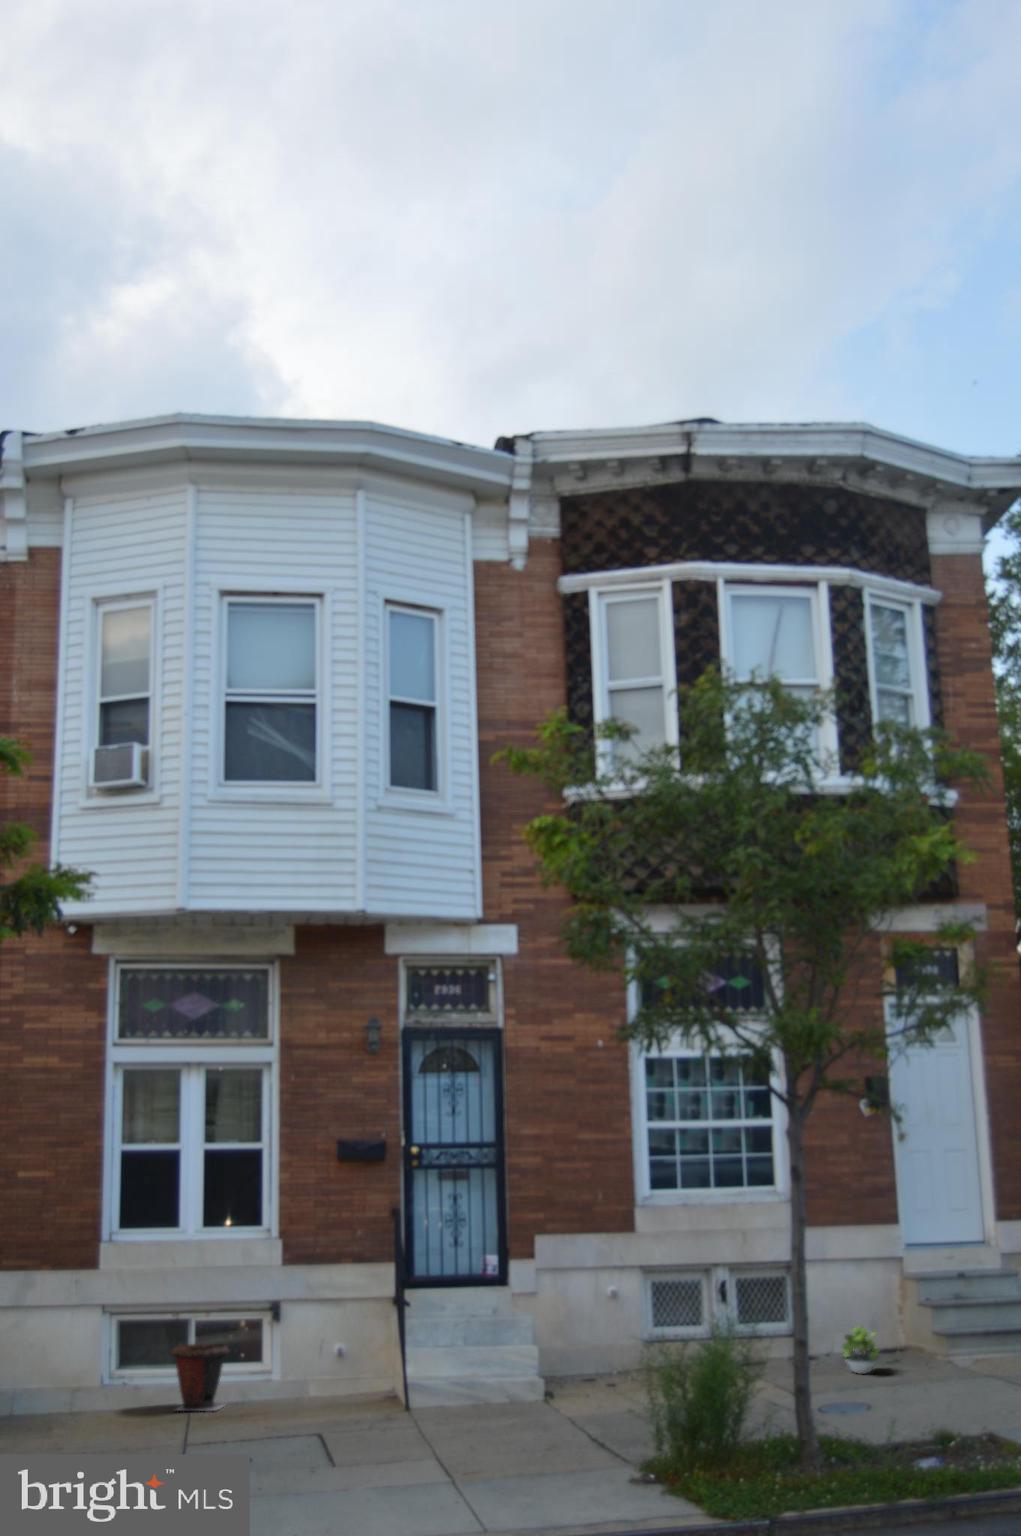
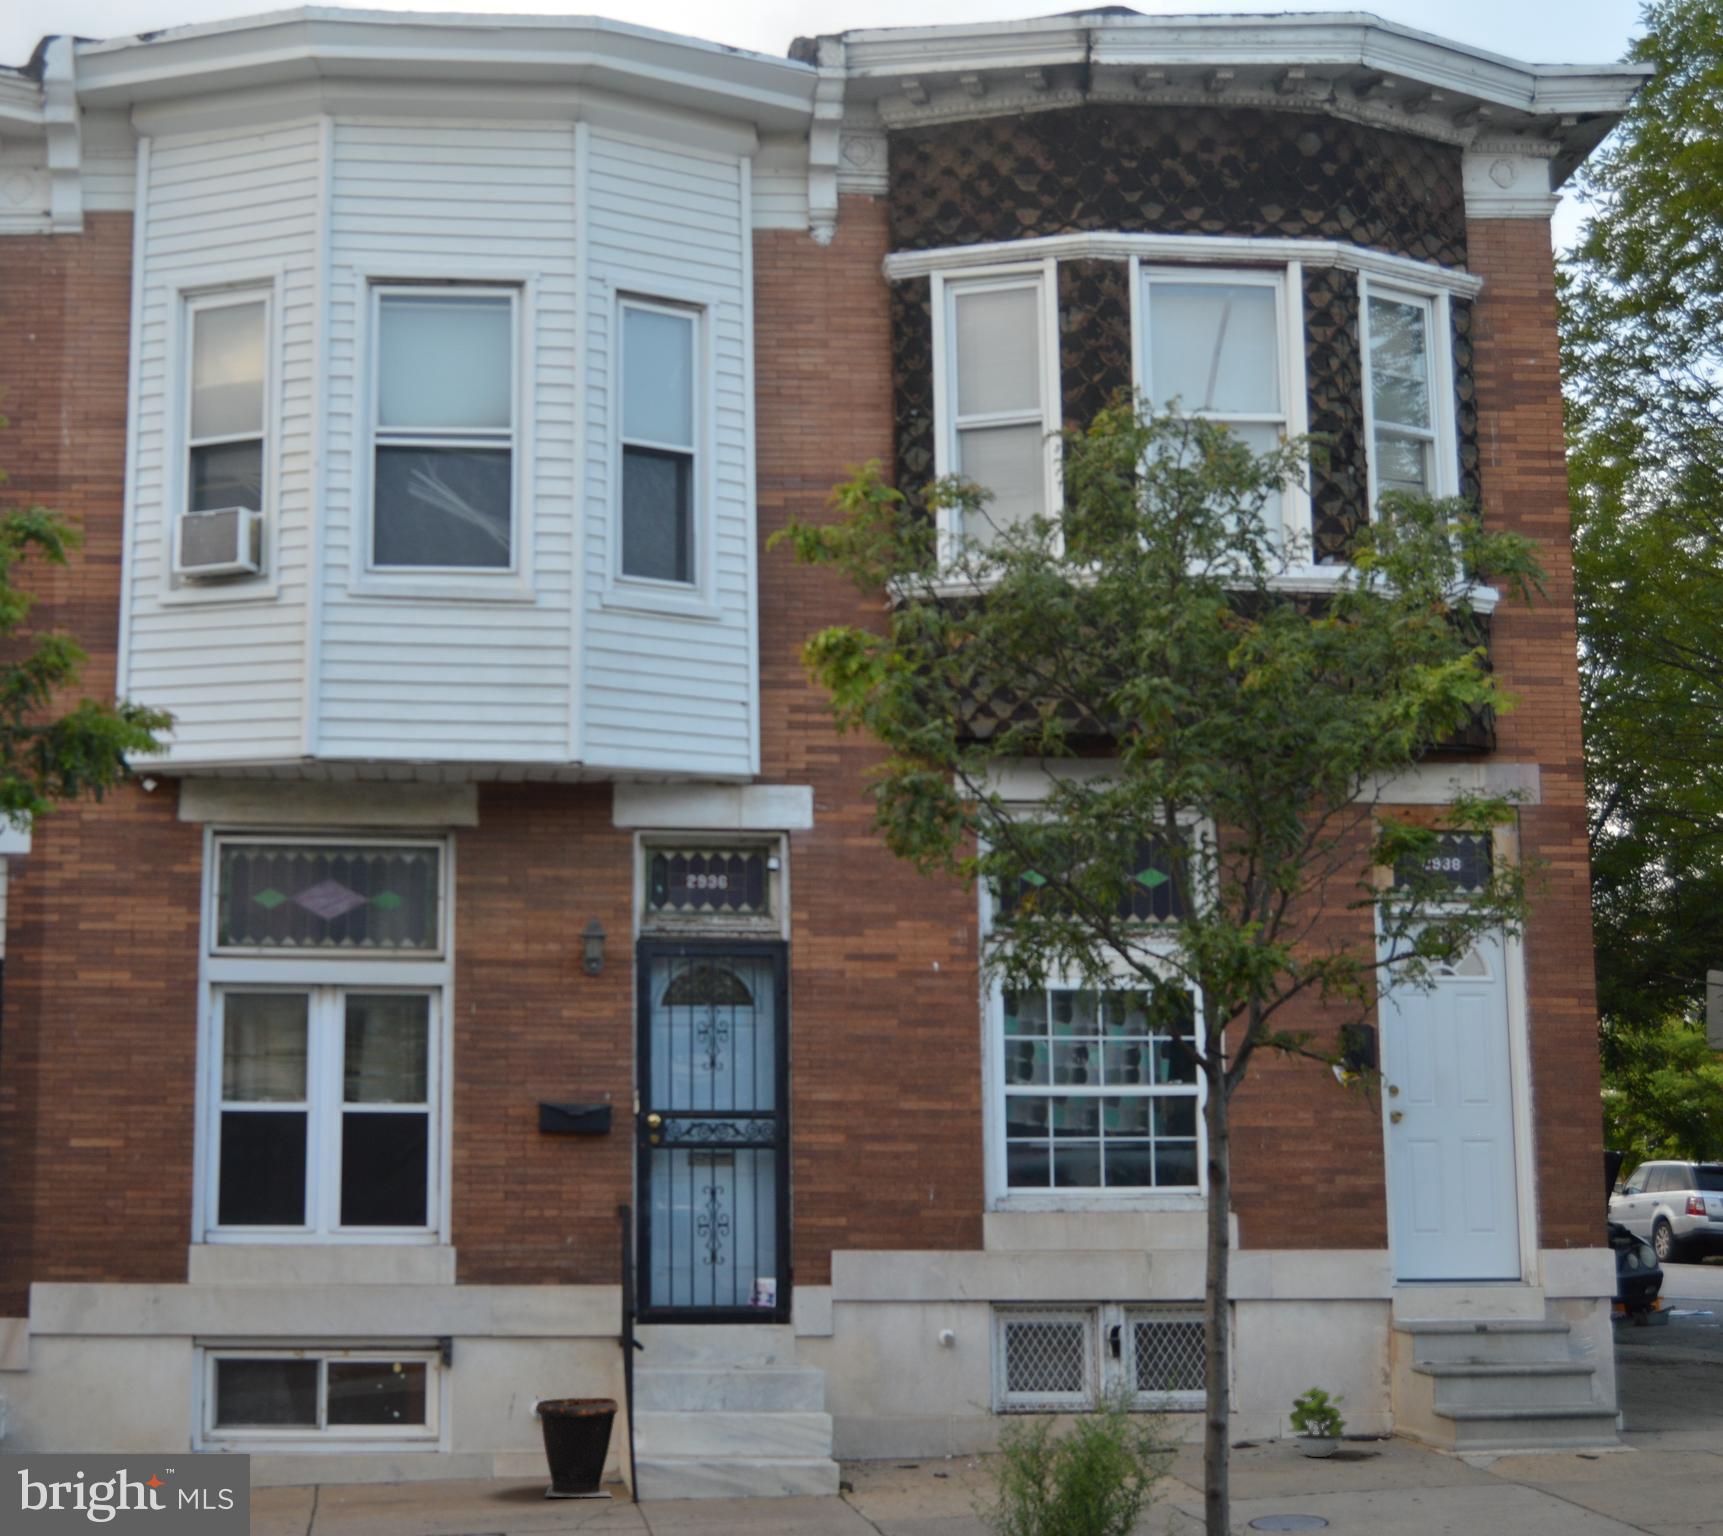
trash can: present [172,1344,228,1411] -> present [536,1398,619,1497]

